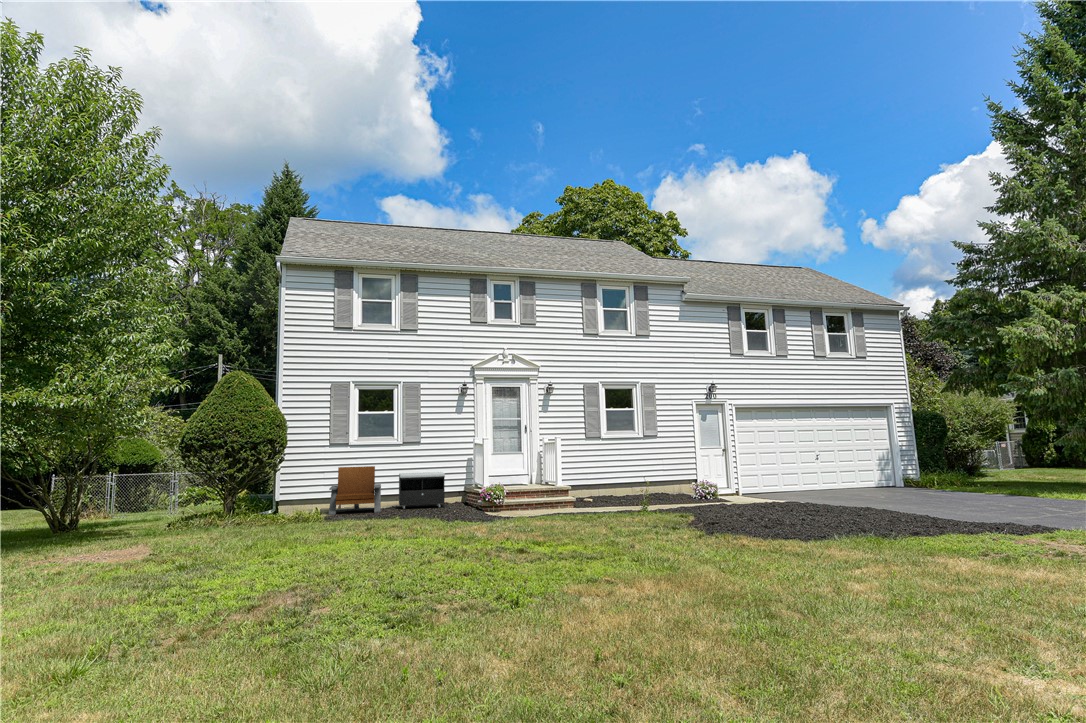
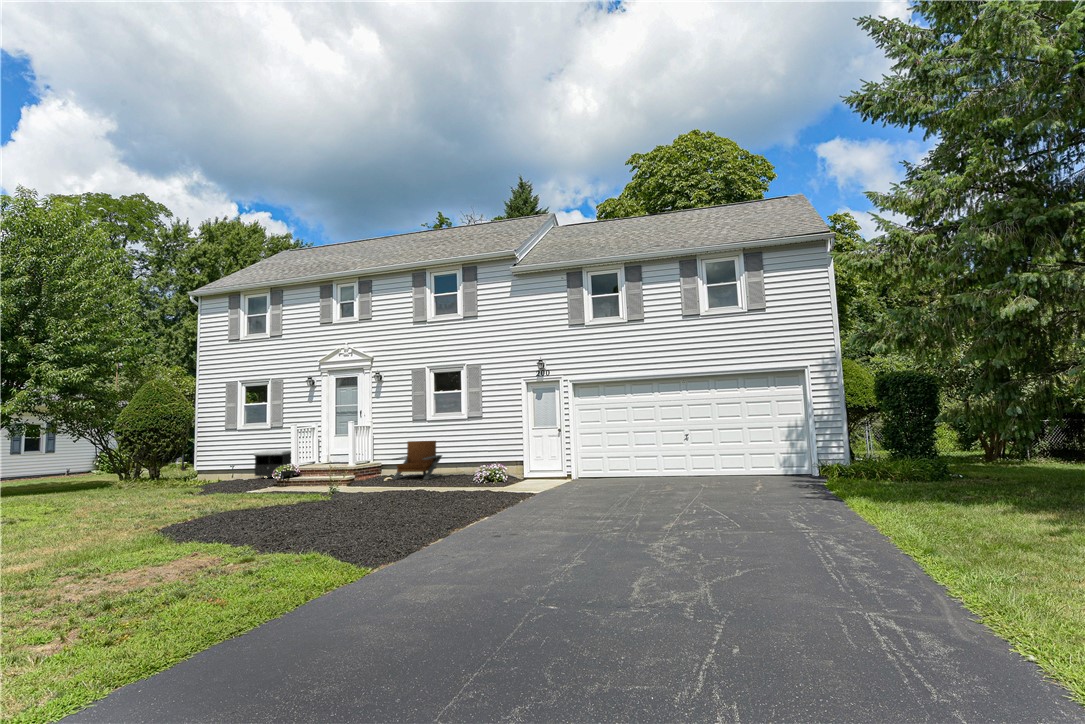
lounge chair: present [329,466,381,515] -> present [392,441,442,480]

